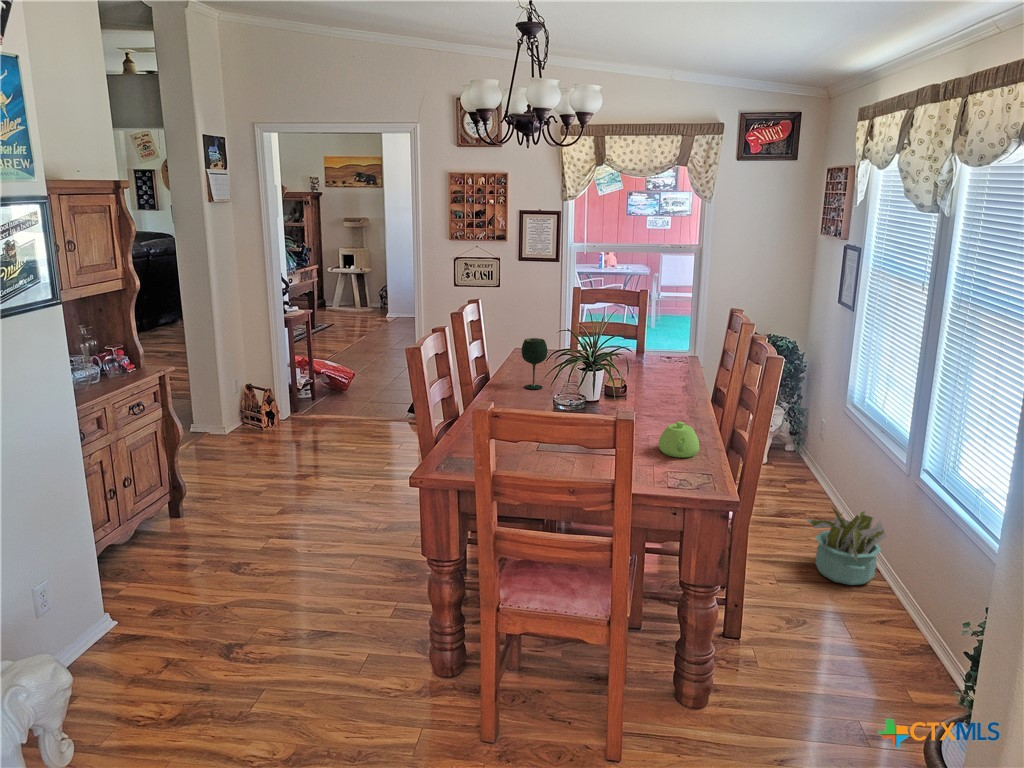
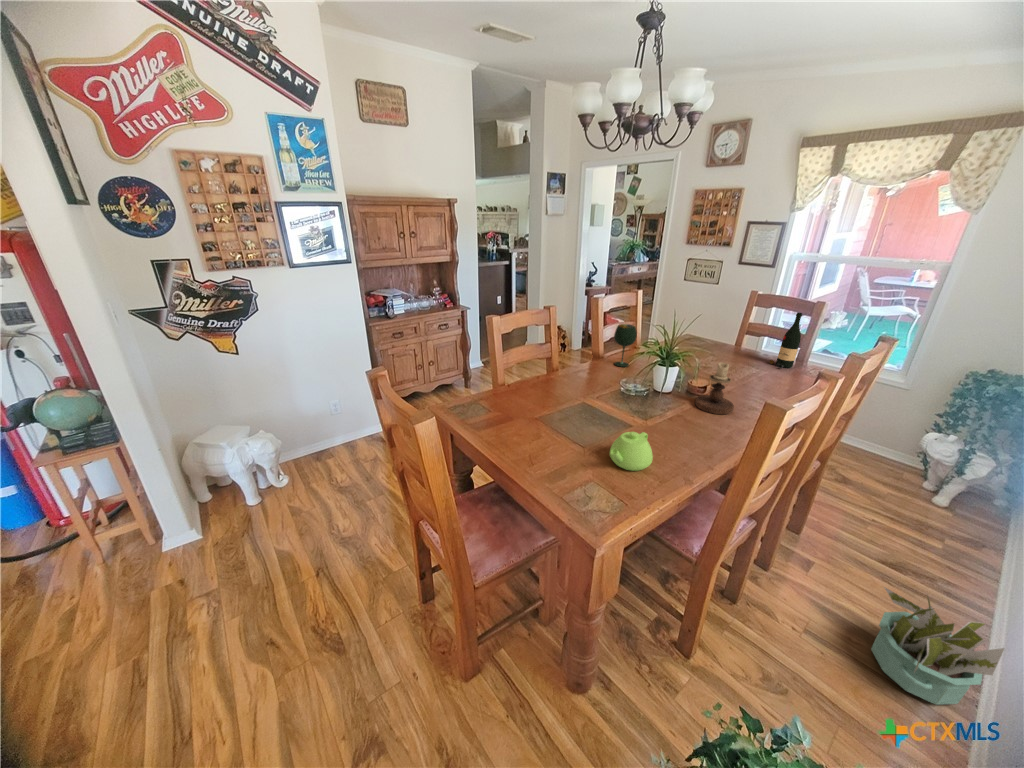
wine bottle: none [640,304,662,362] -> present [769,313,802,369]
candlestick: none [644,356,680,406] -> present [695,363,734,414]

